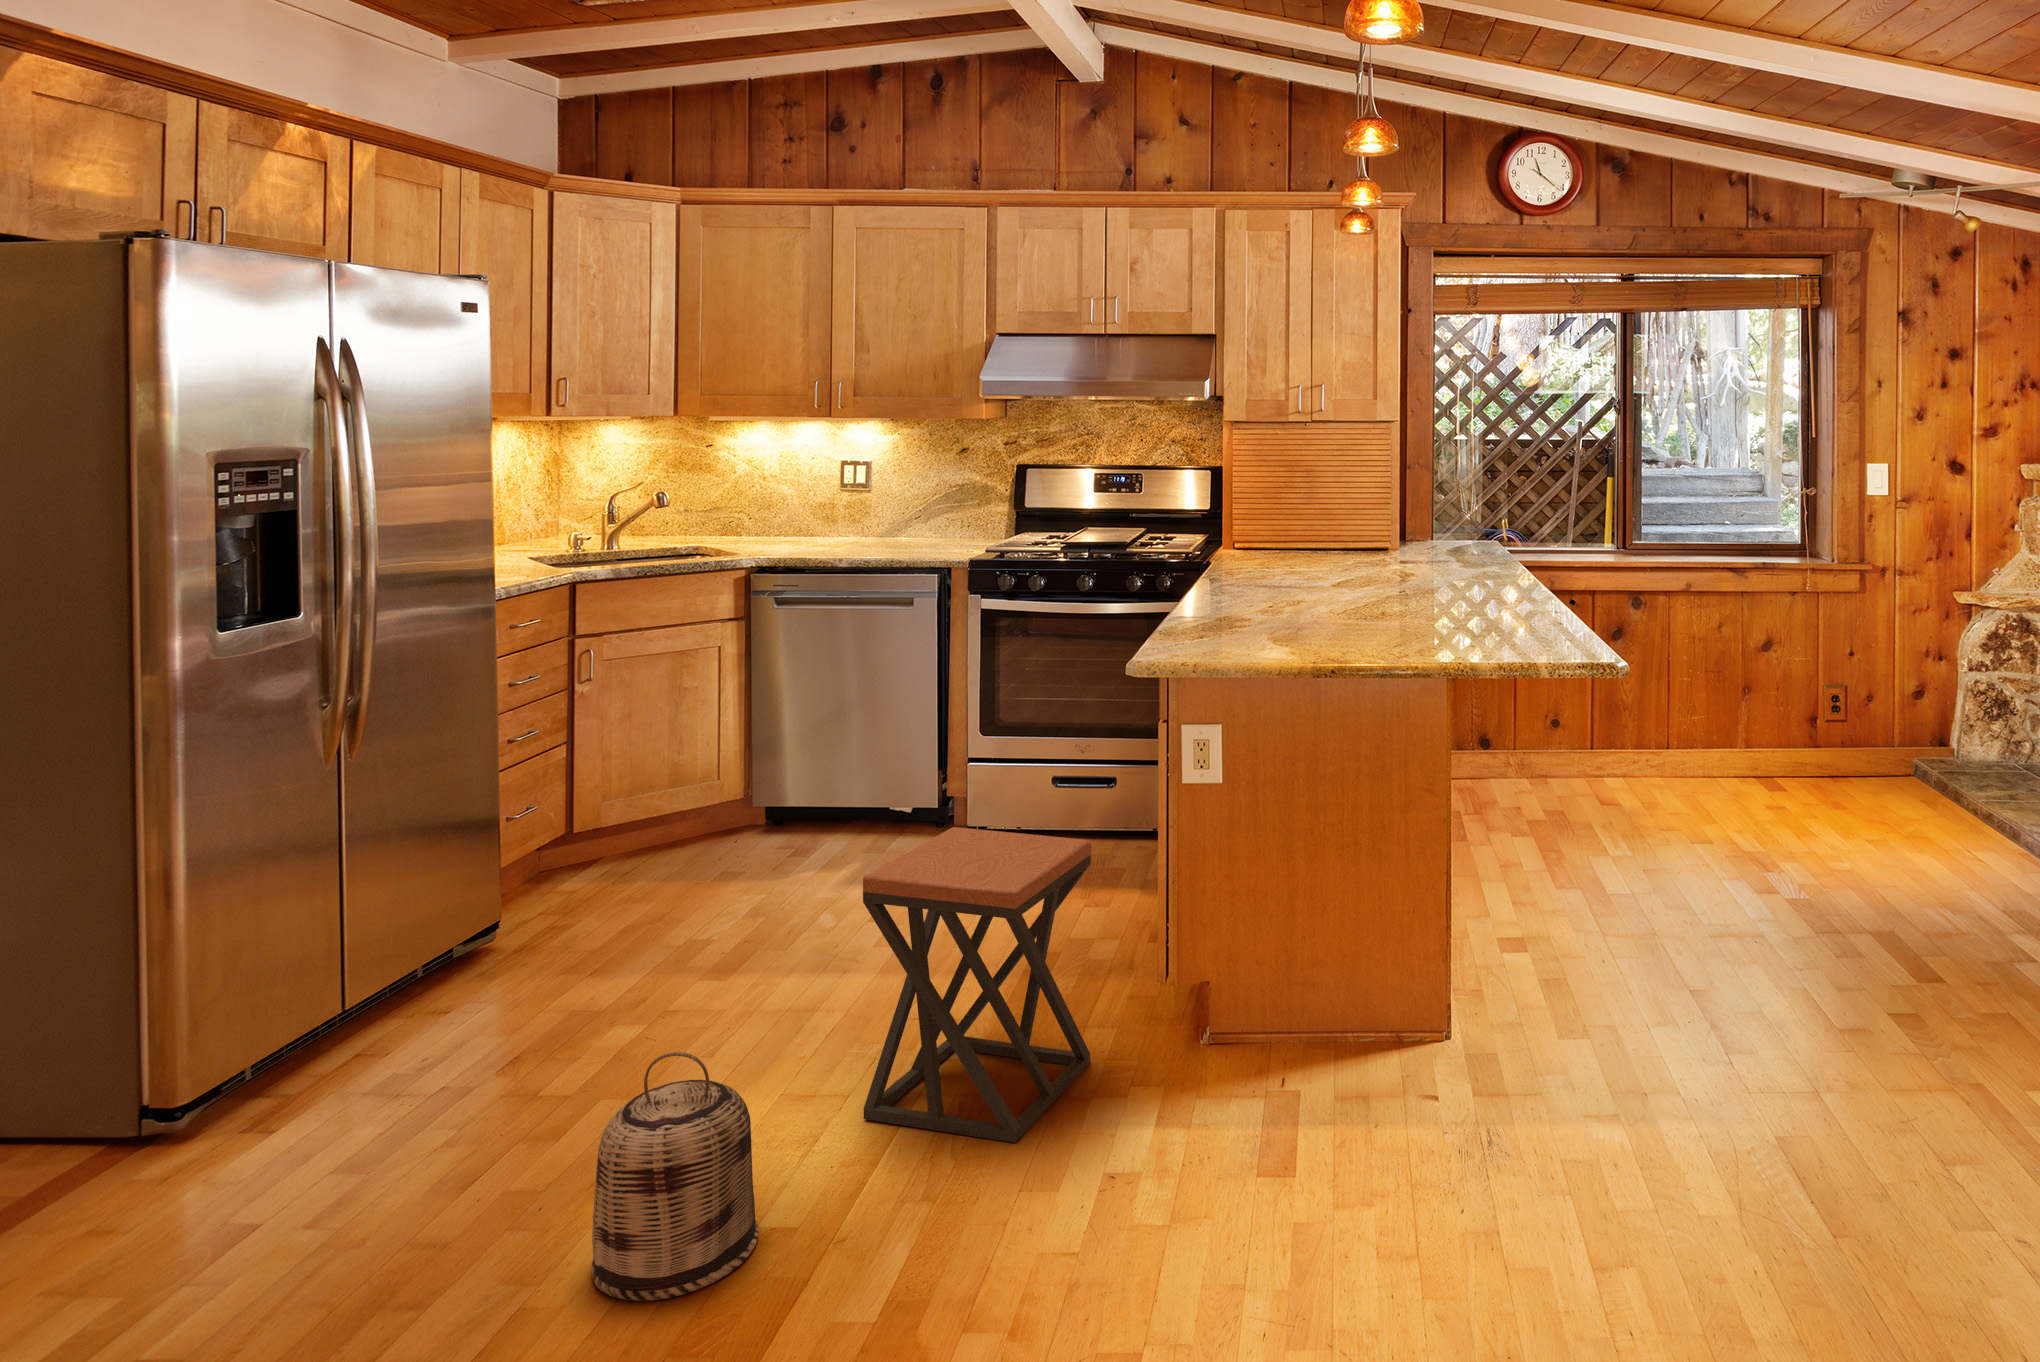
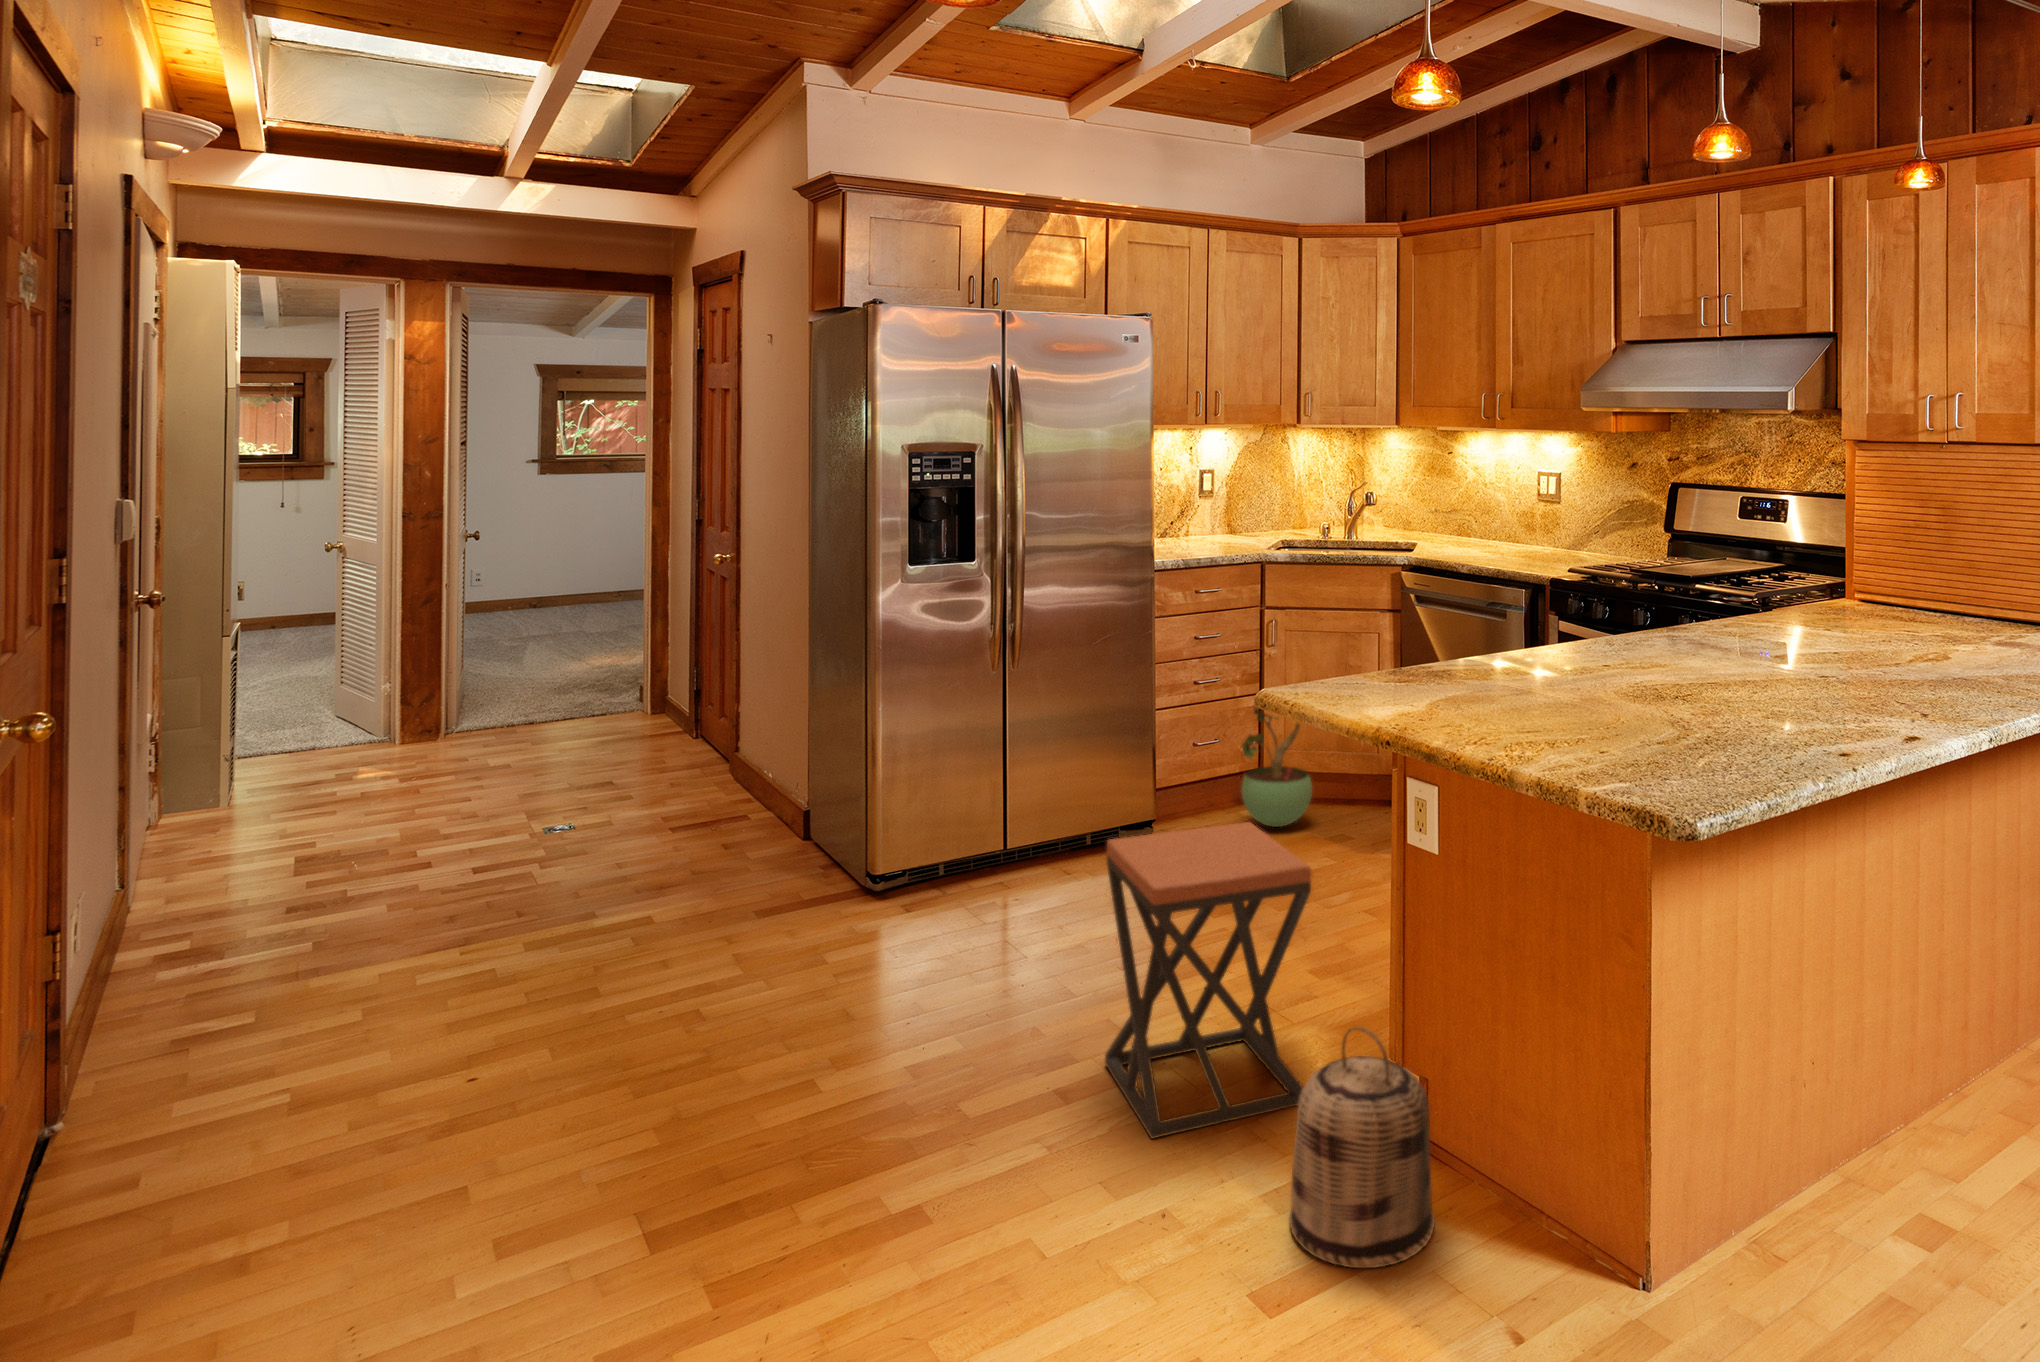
potted plant: none [589,717,691,885] -> present [1241,708,1312,827]
basket: present [591,1052,759,1301] -> present [1289,1027,1435,1268]

